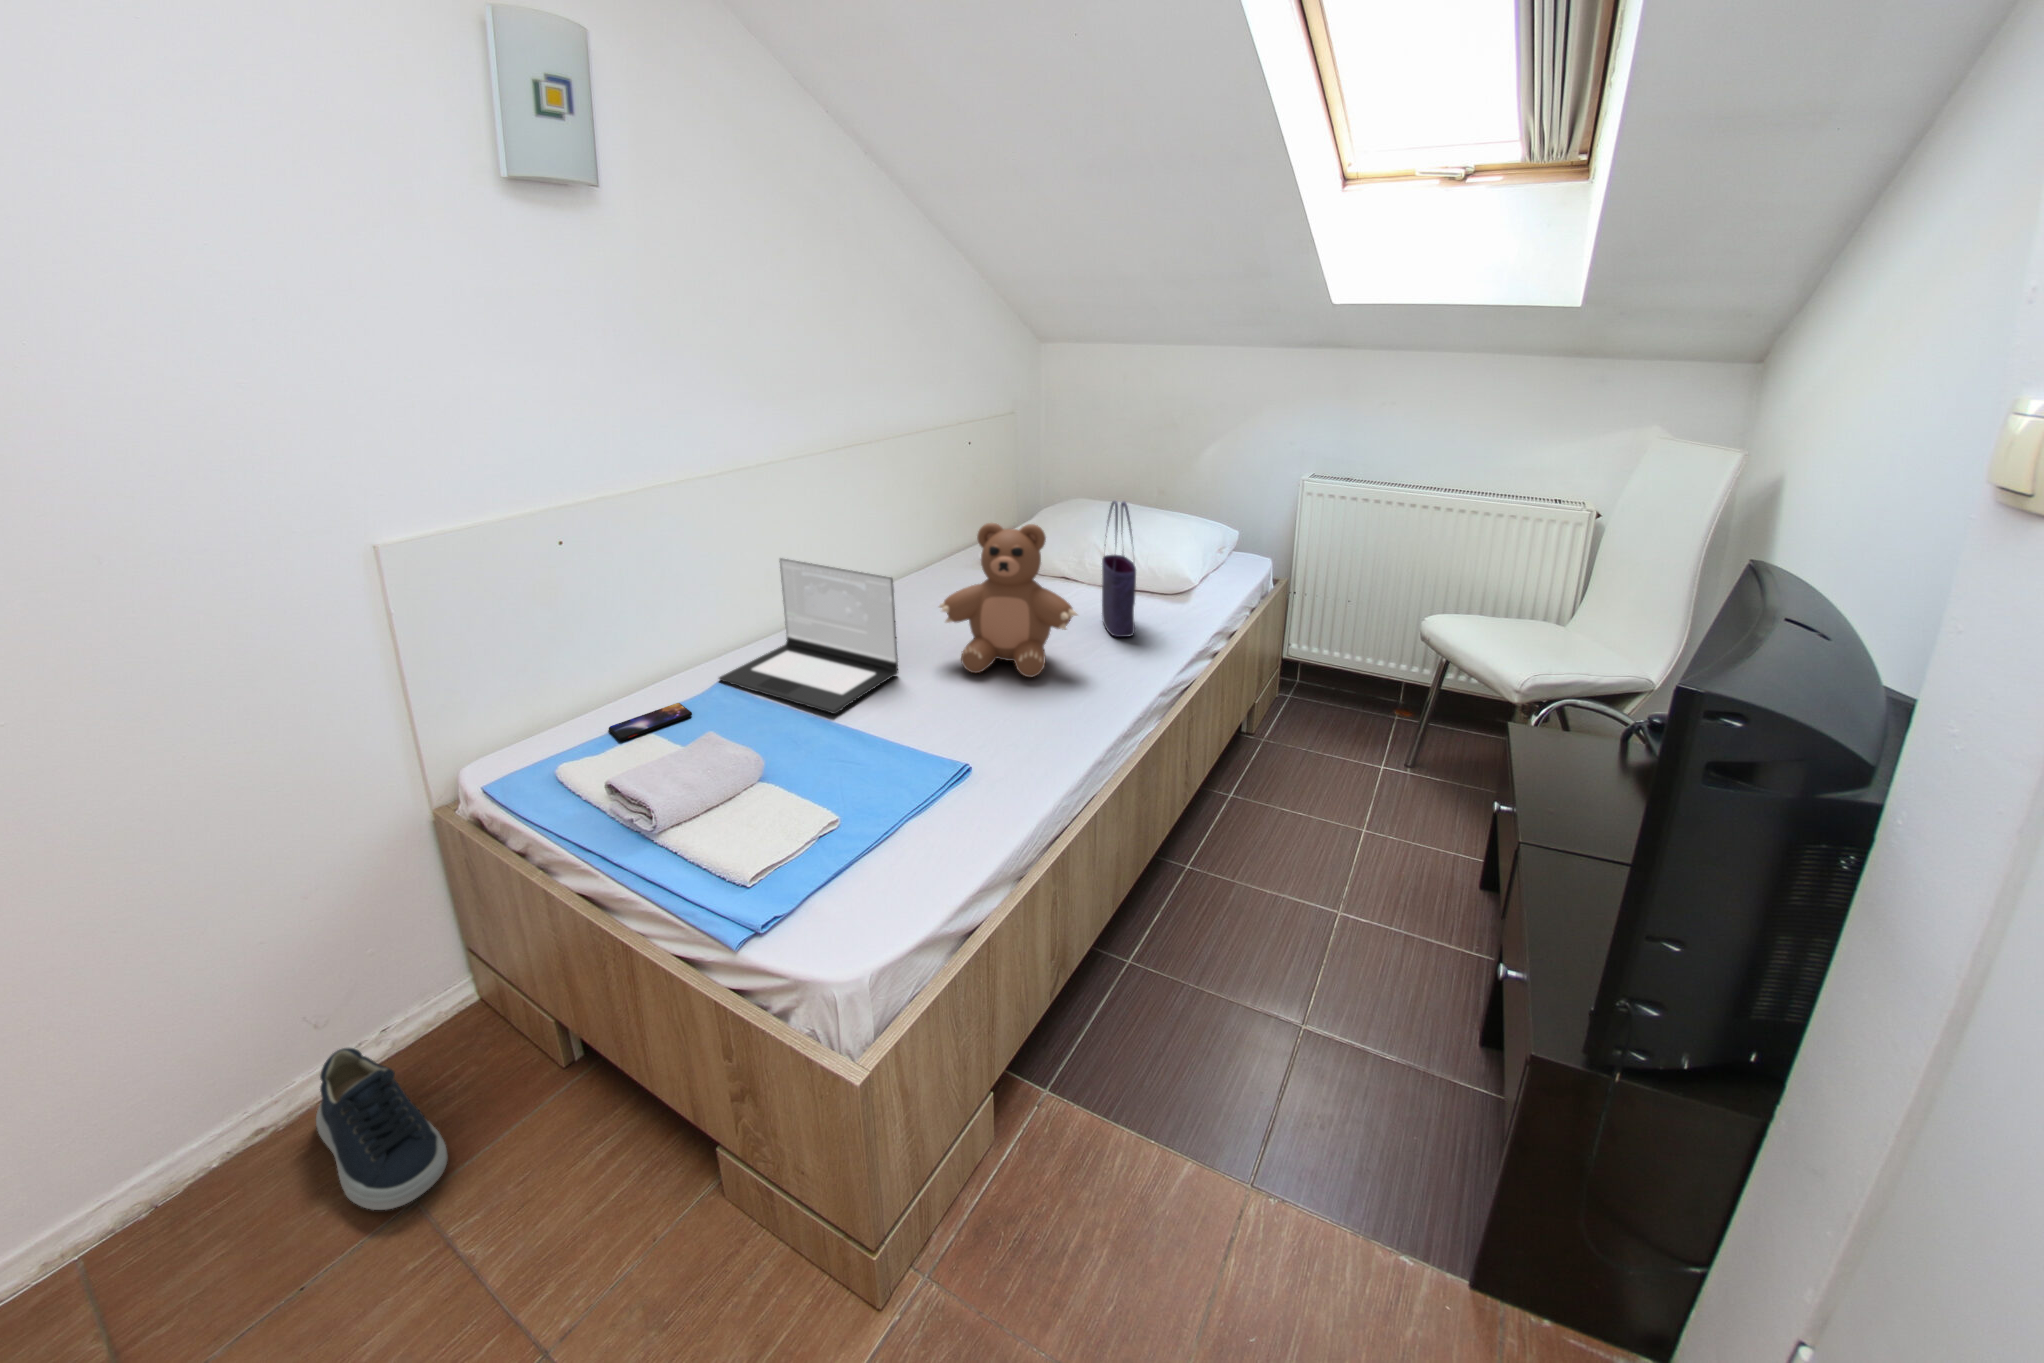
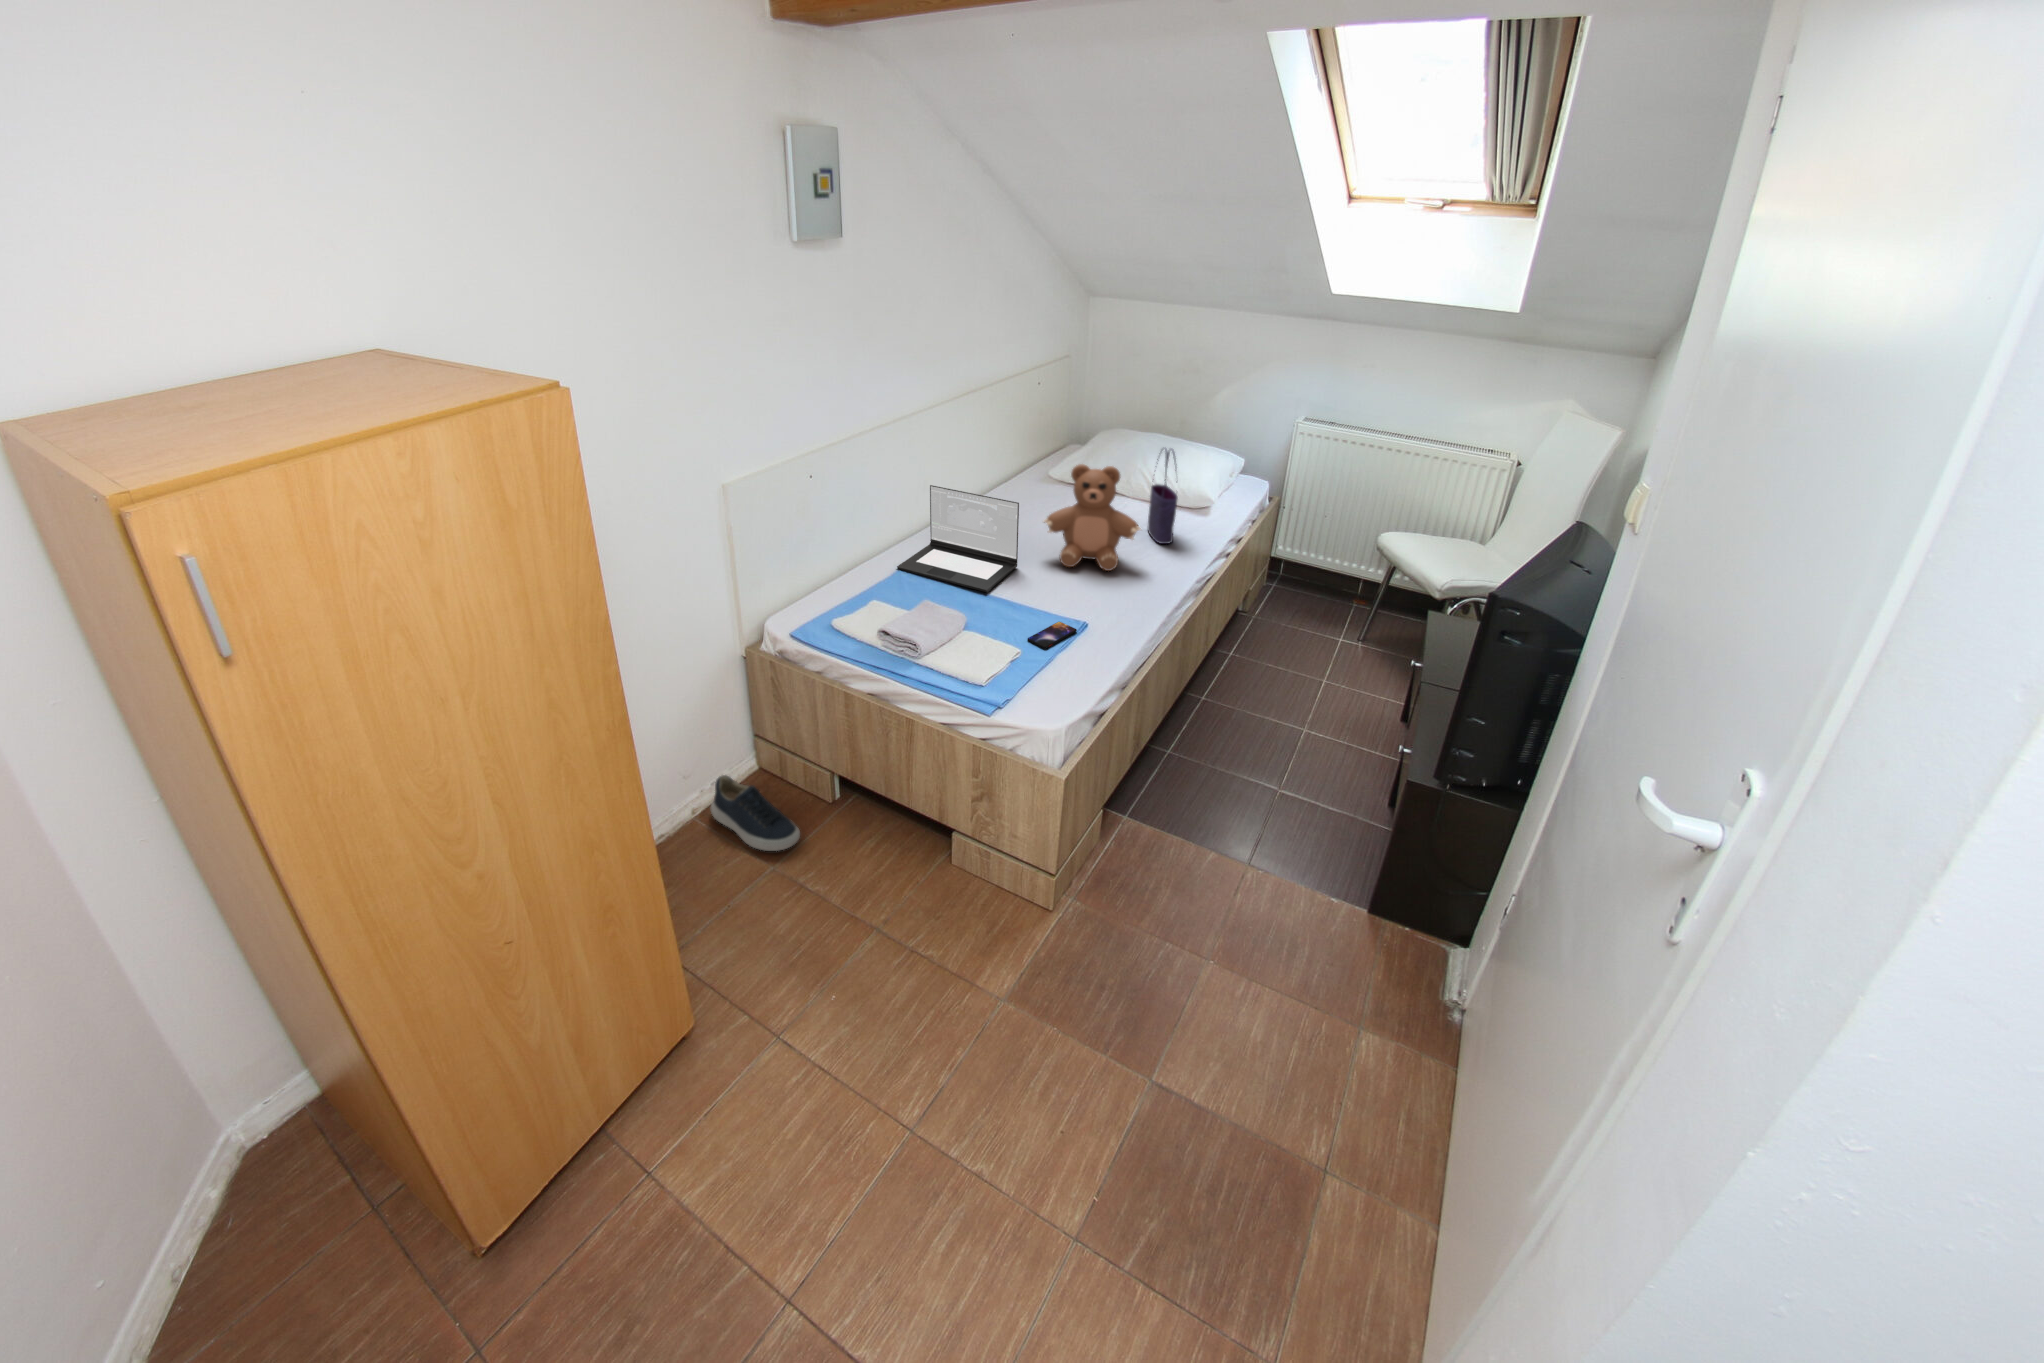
smartphone: present [609,703,692,741] -> present [1028,622,1077,649]

